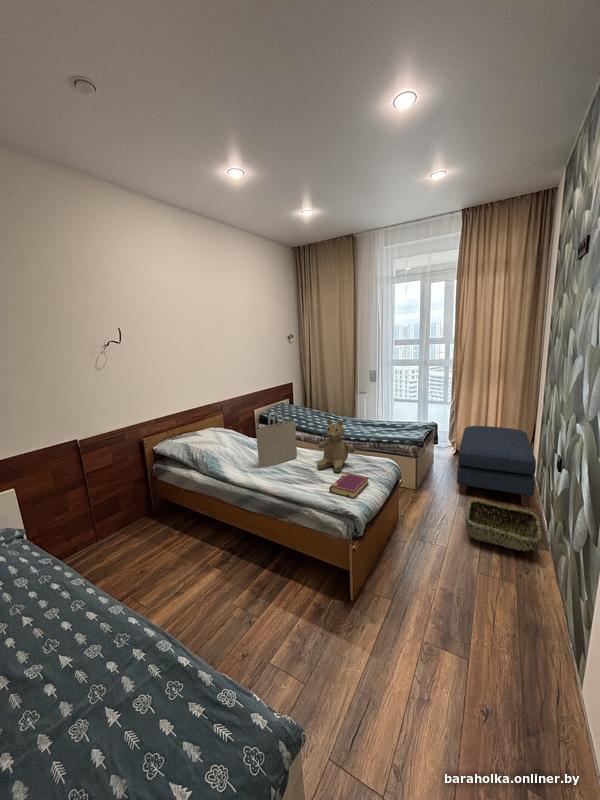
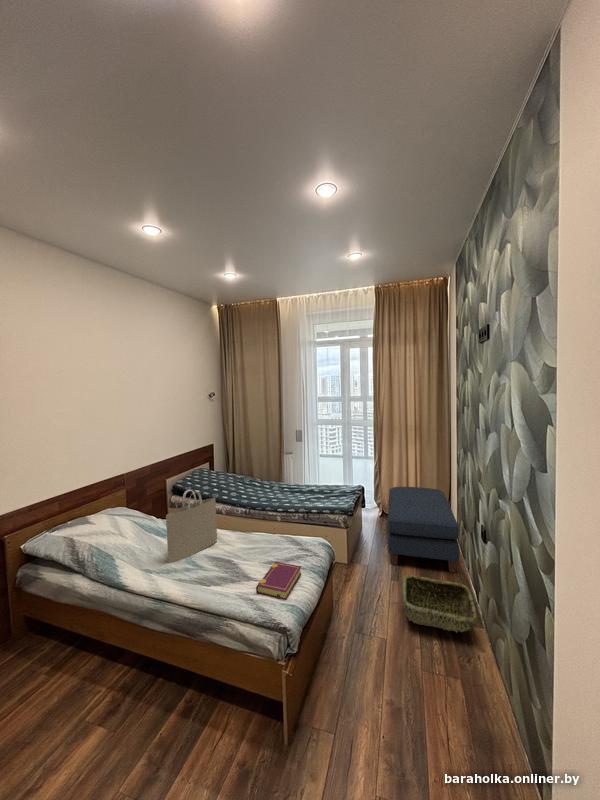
teddy bear: present [317,419,354,472] -> none [241,496,284,560]

